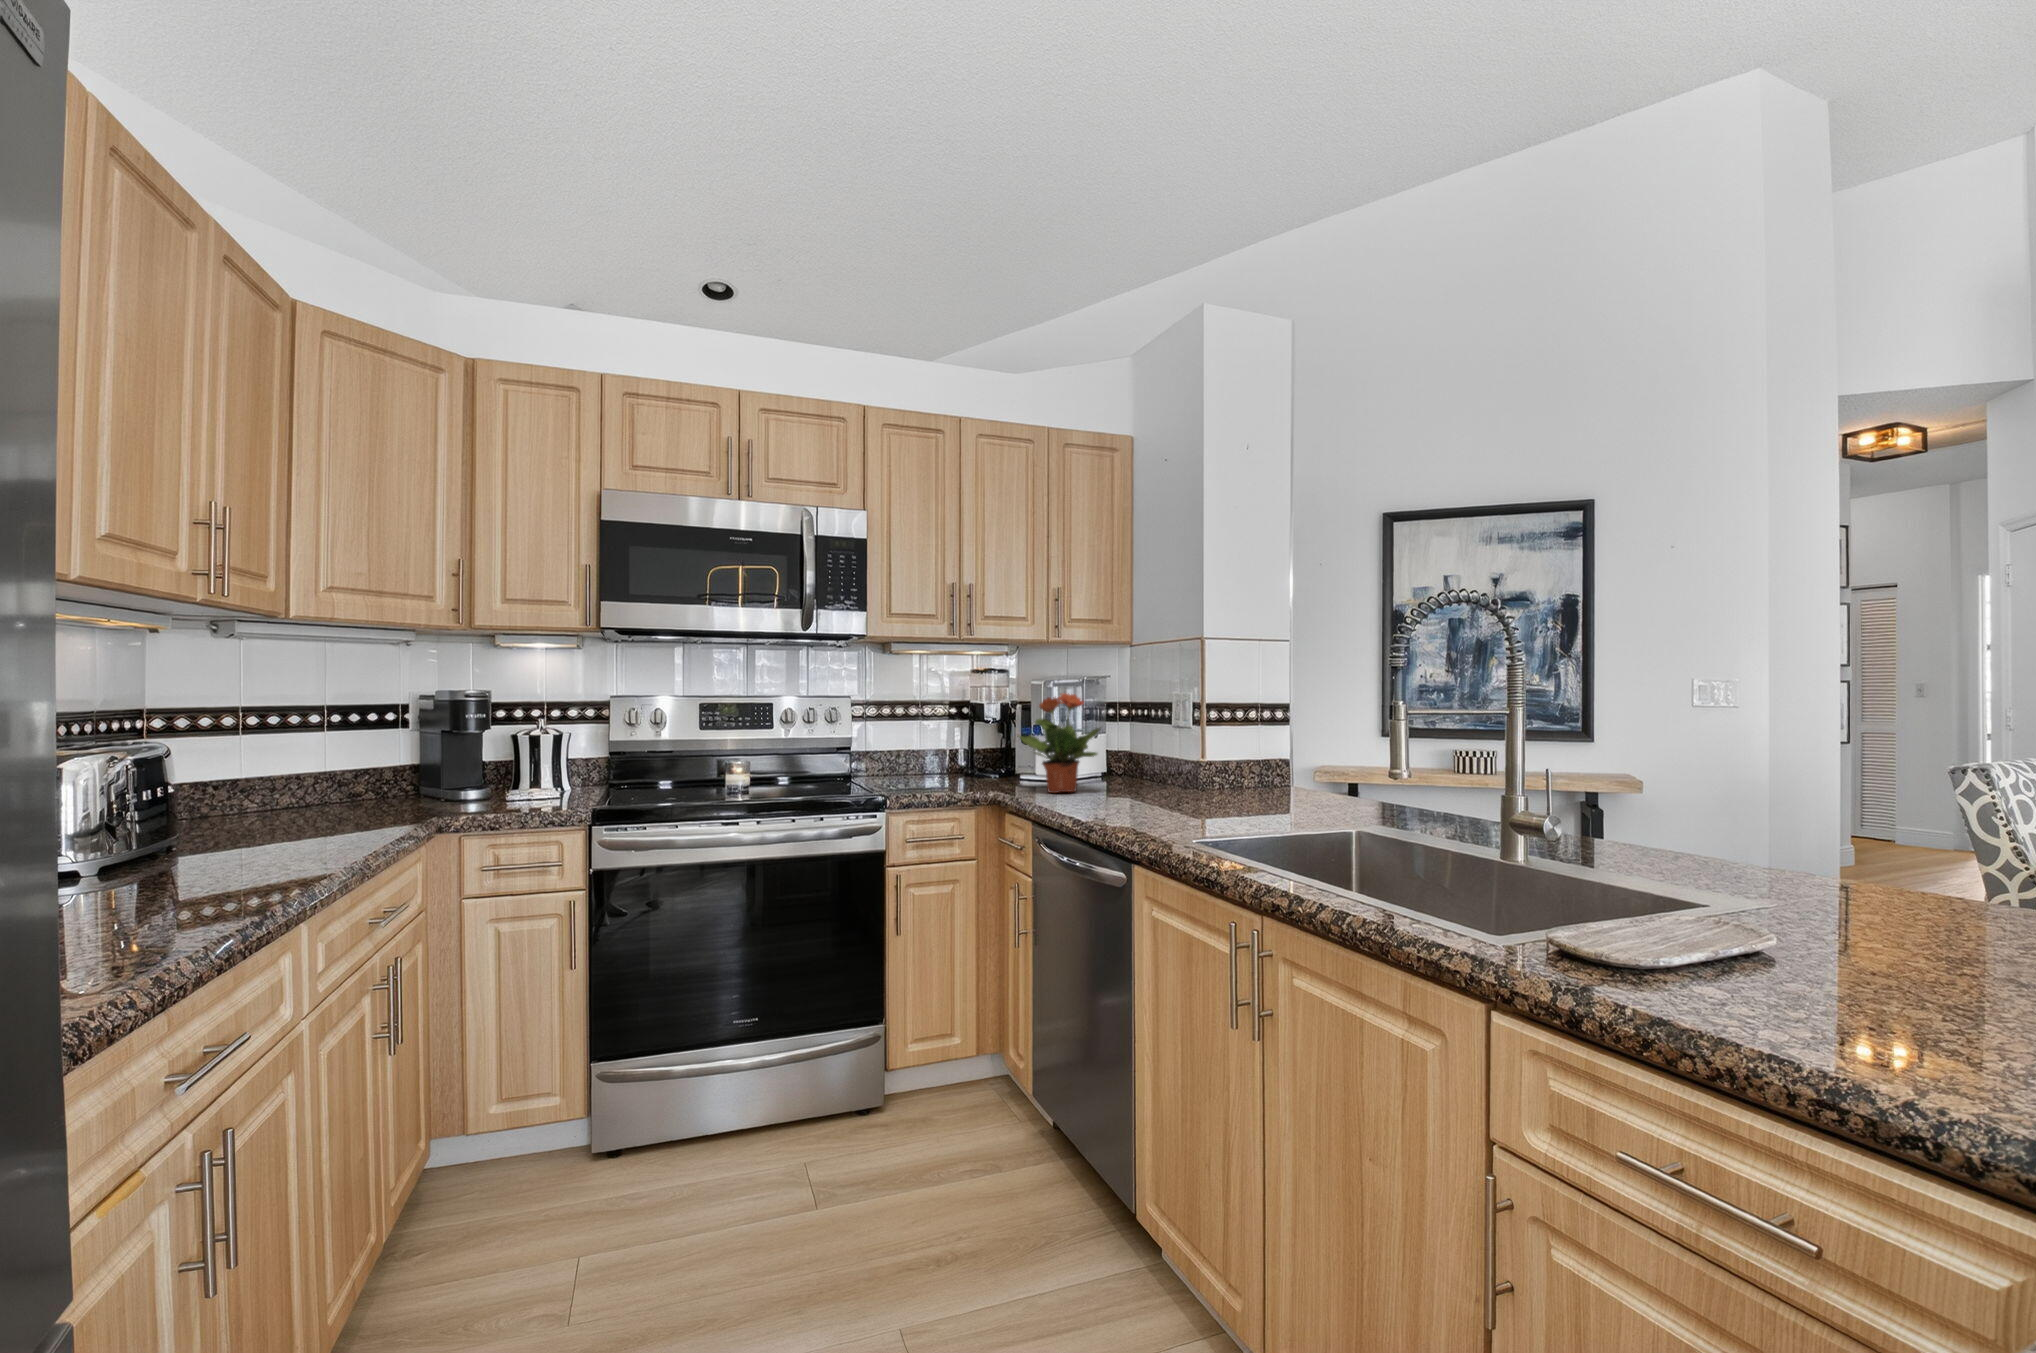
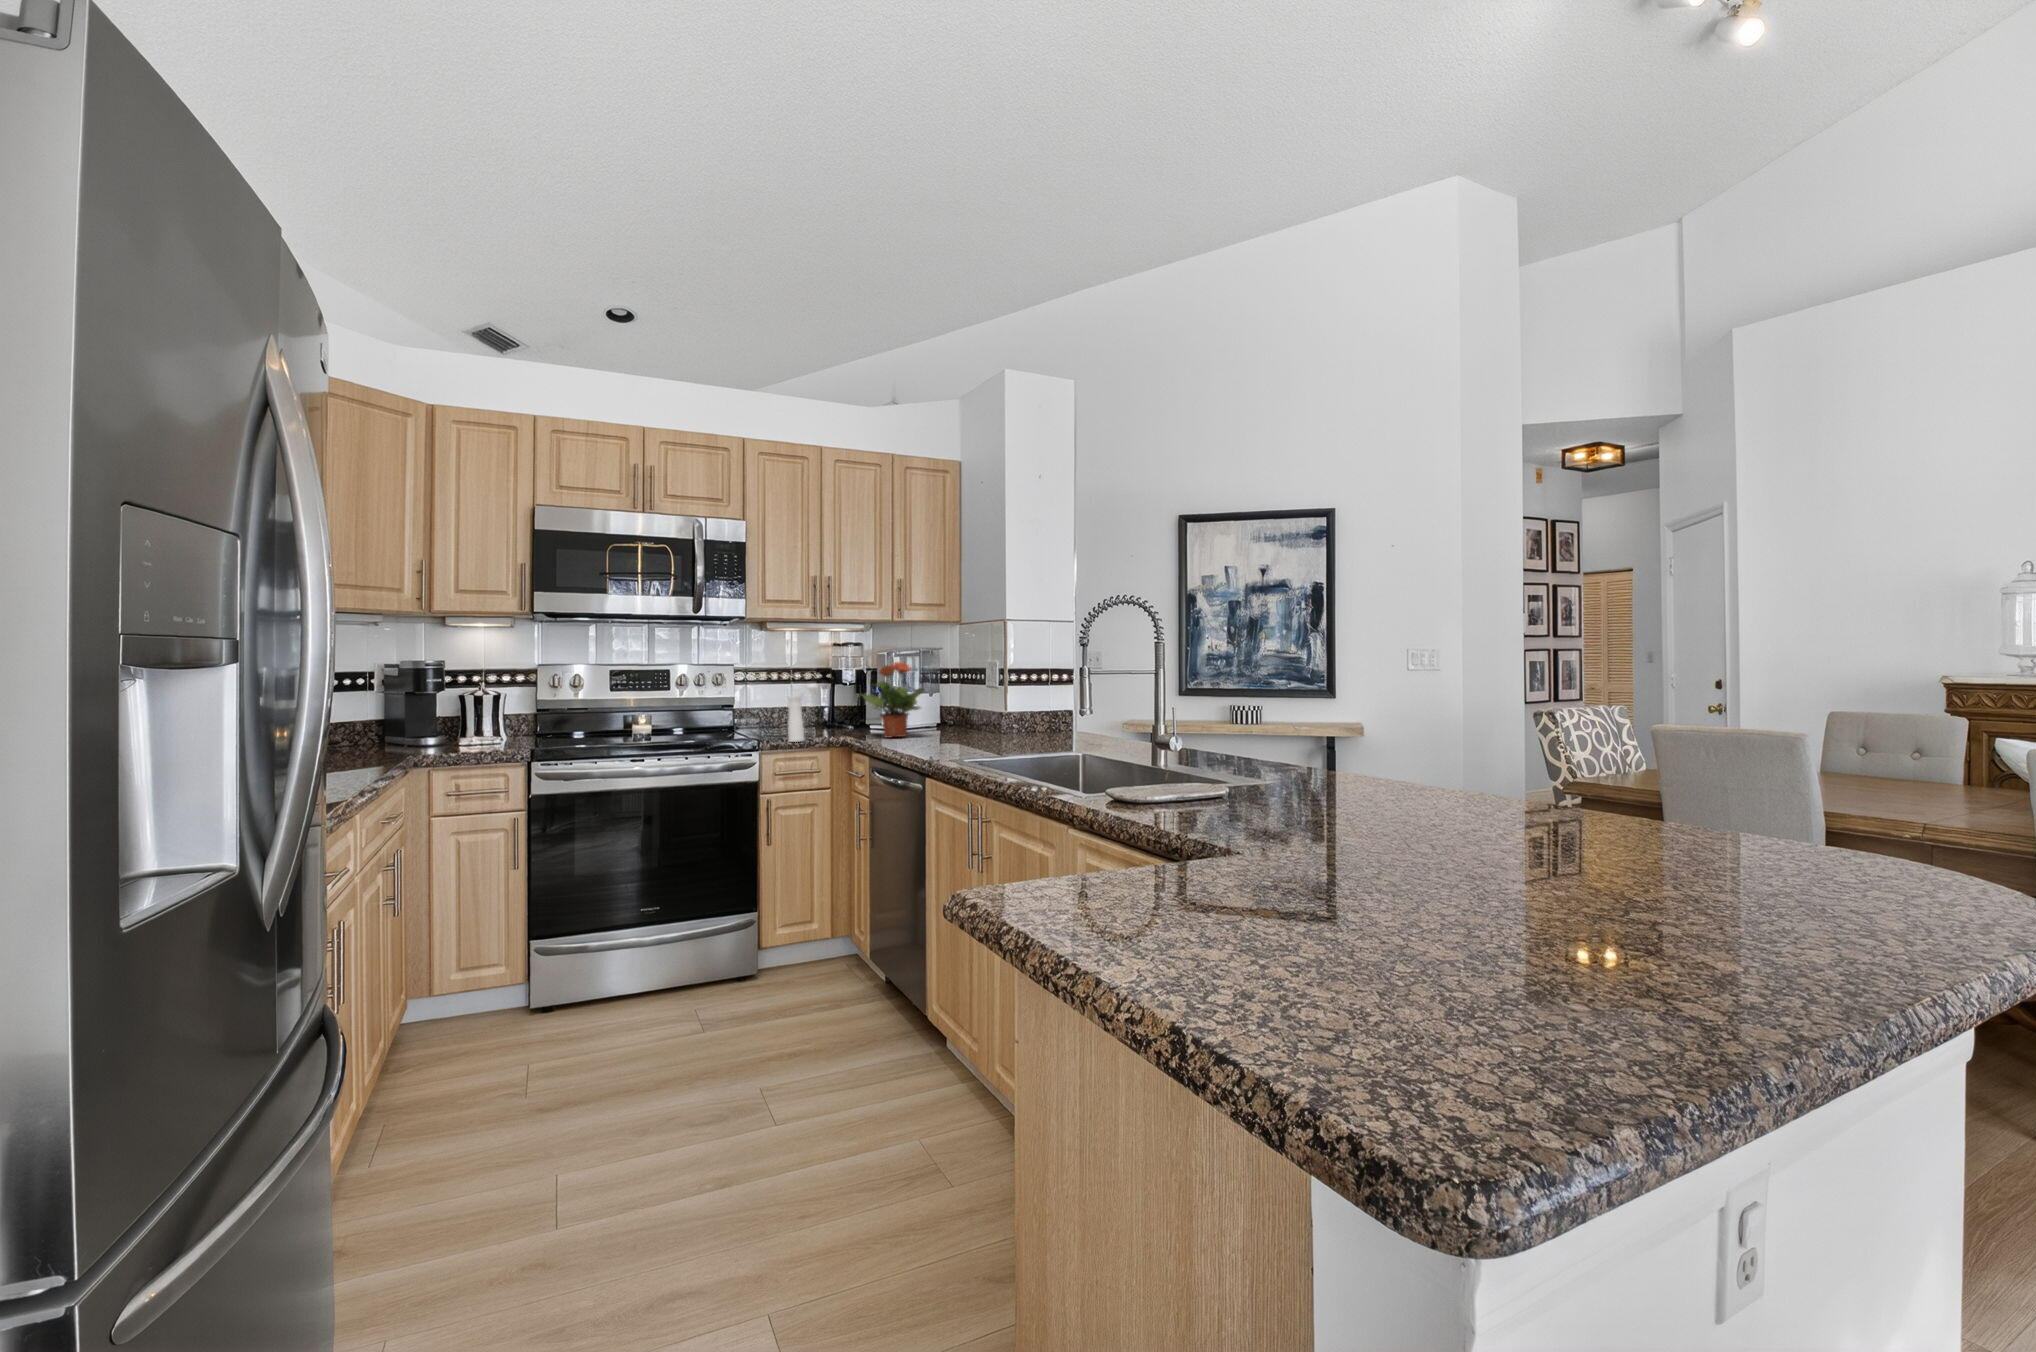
pepper mill: none [923,721,962,798] -> present [787,684,818,742]

